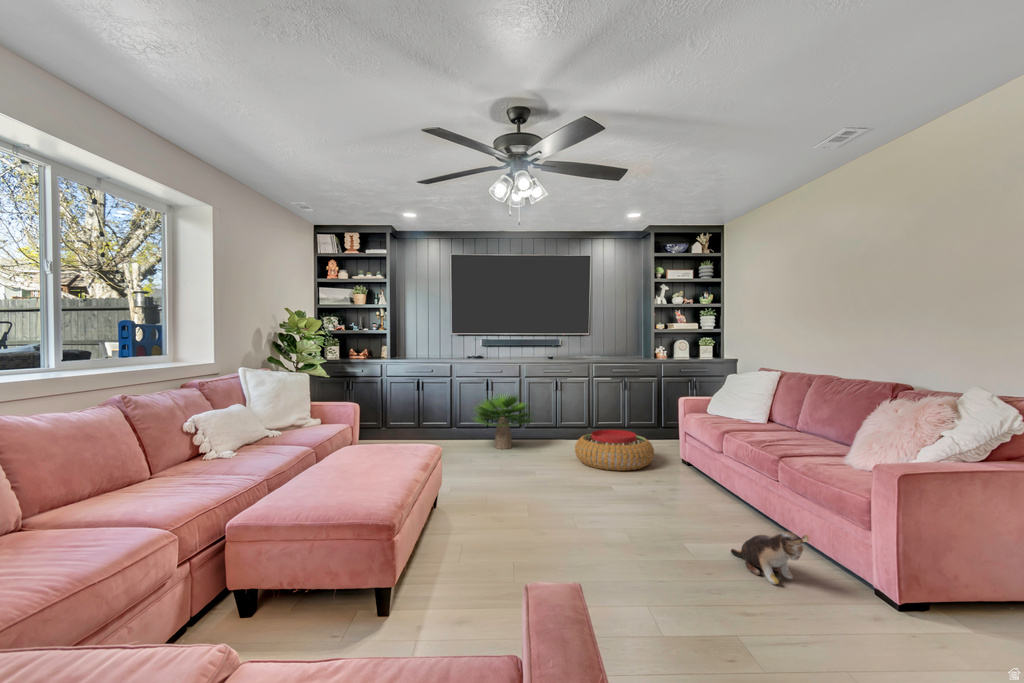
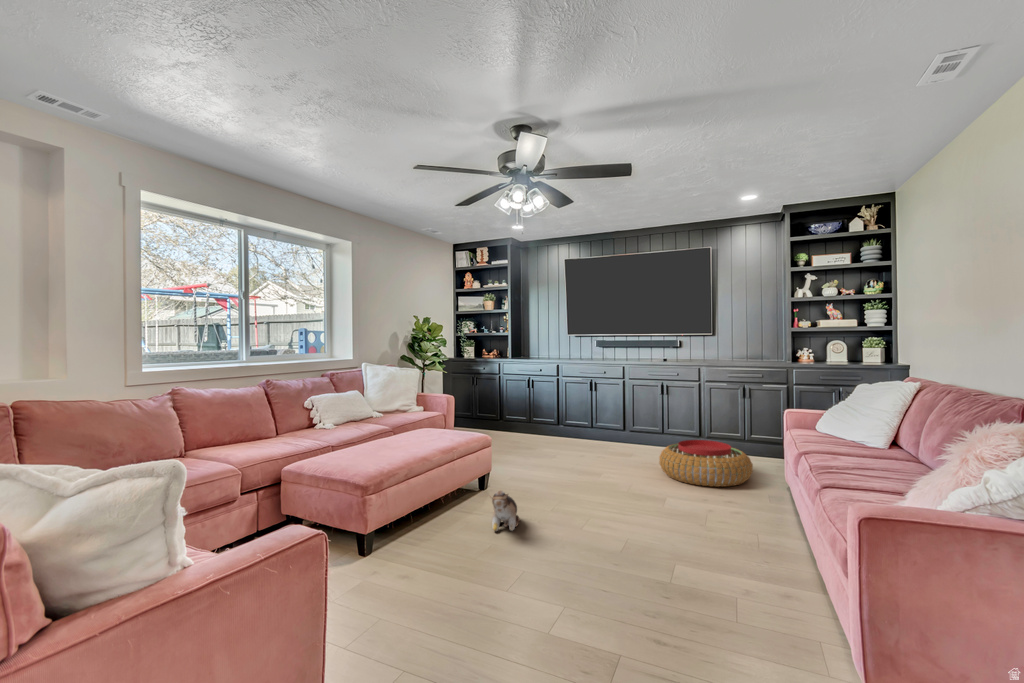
potted plant: present [475,395,532,449] -> none [568,394,636,451]
plush toy: present [731,531,809,584] -> present [492,491,520,531]

